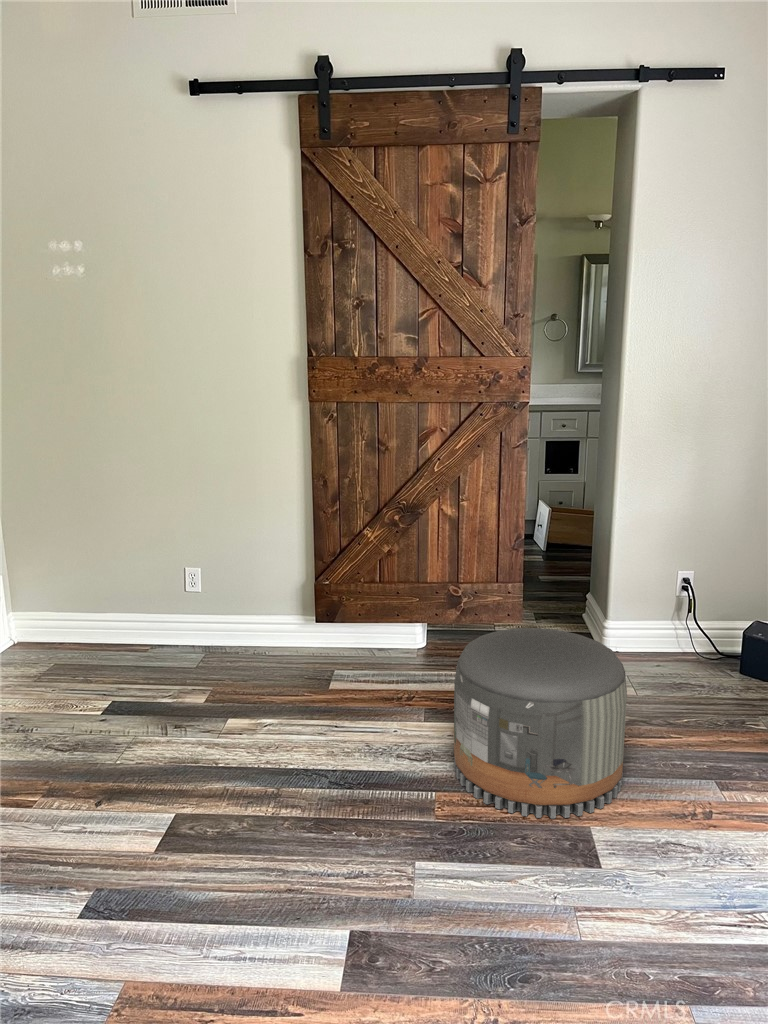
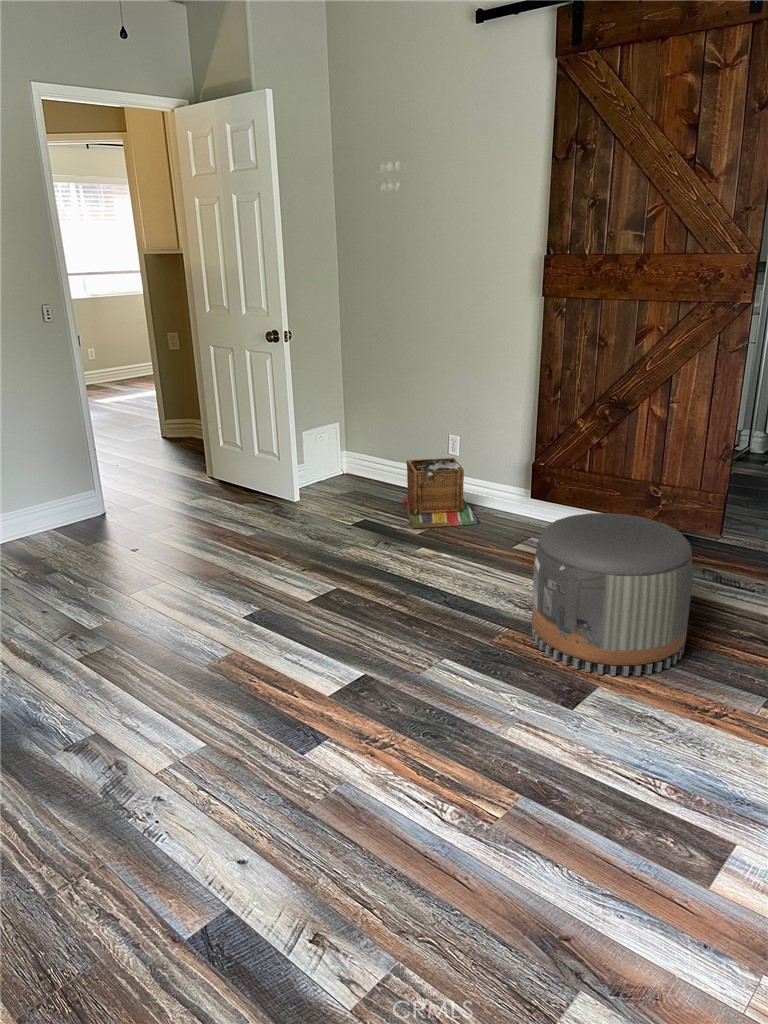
laundry basket: none [143,598,264,699] -> present [402,458,477,528]

